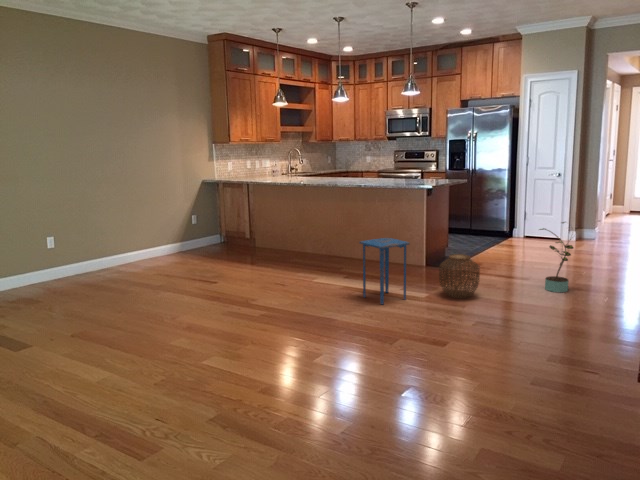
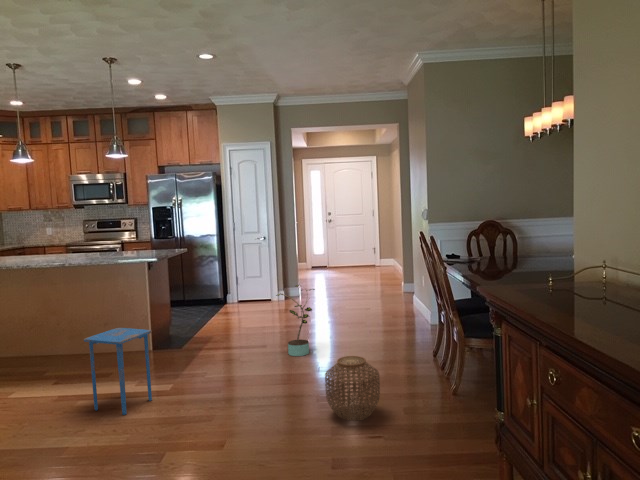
woven basket: present [439,254,480,298] -> present [325,356,380,421]

